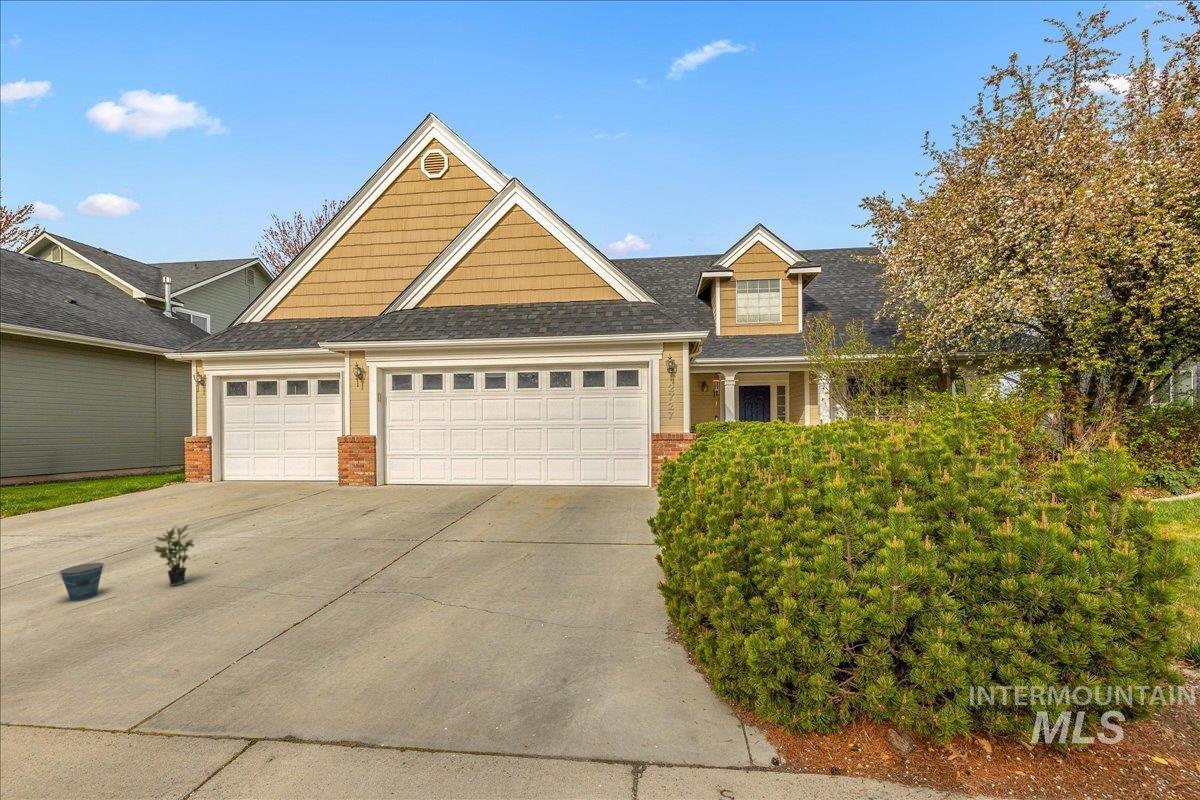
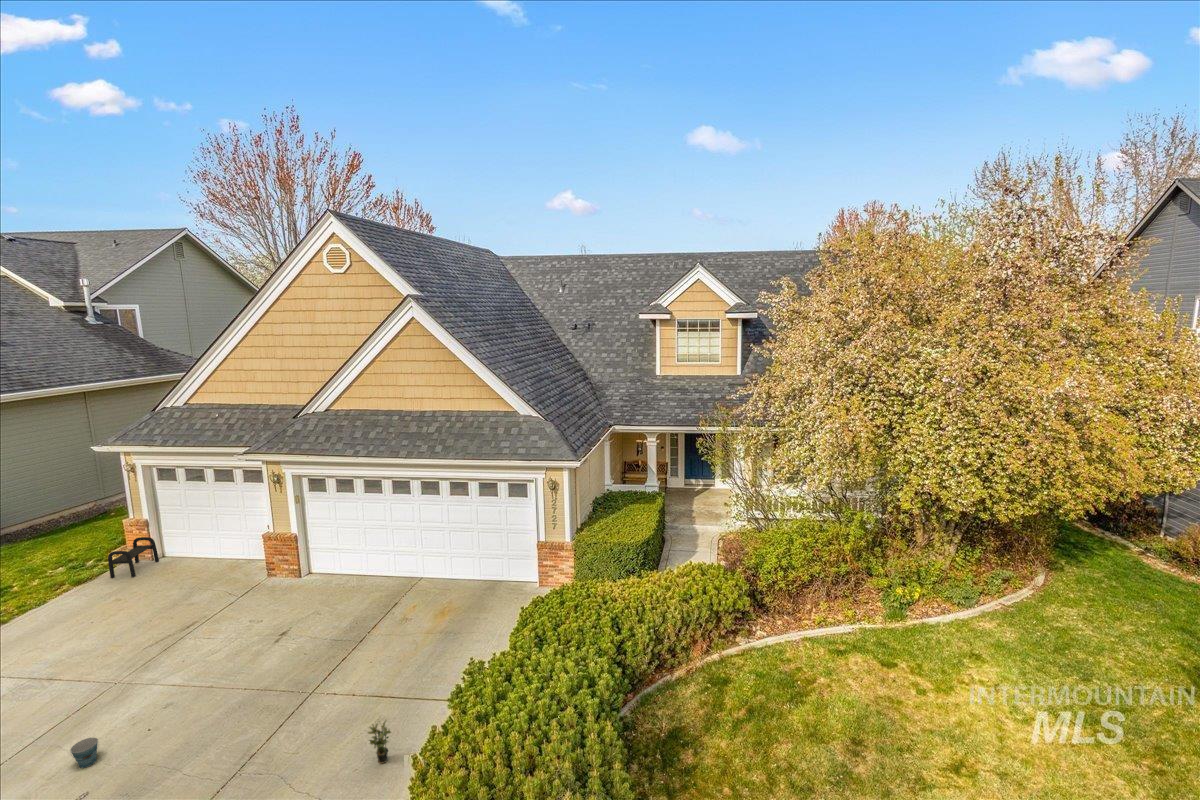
bench: none [162,455,218,491] -> present [108,537,159,578]
potted plant: present [155,525,194,586] -> present [368,721,391,764]

